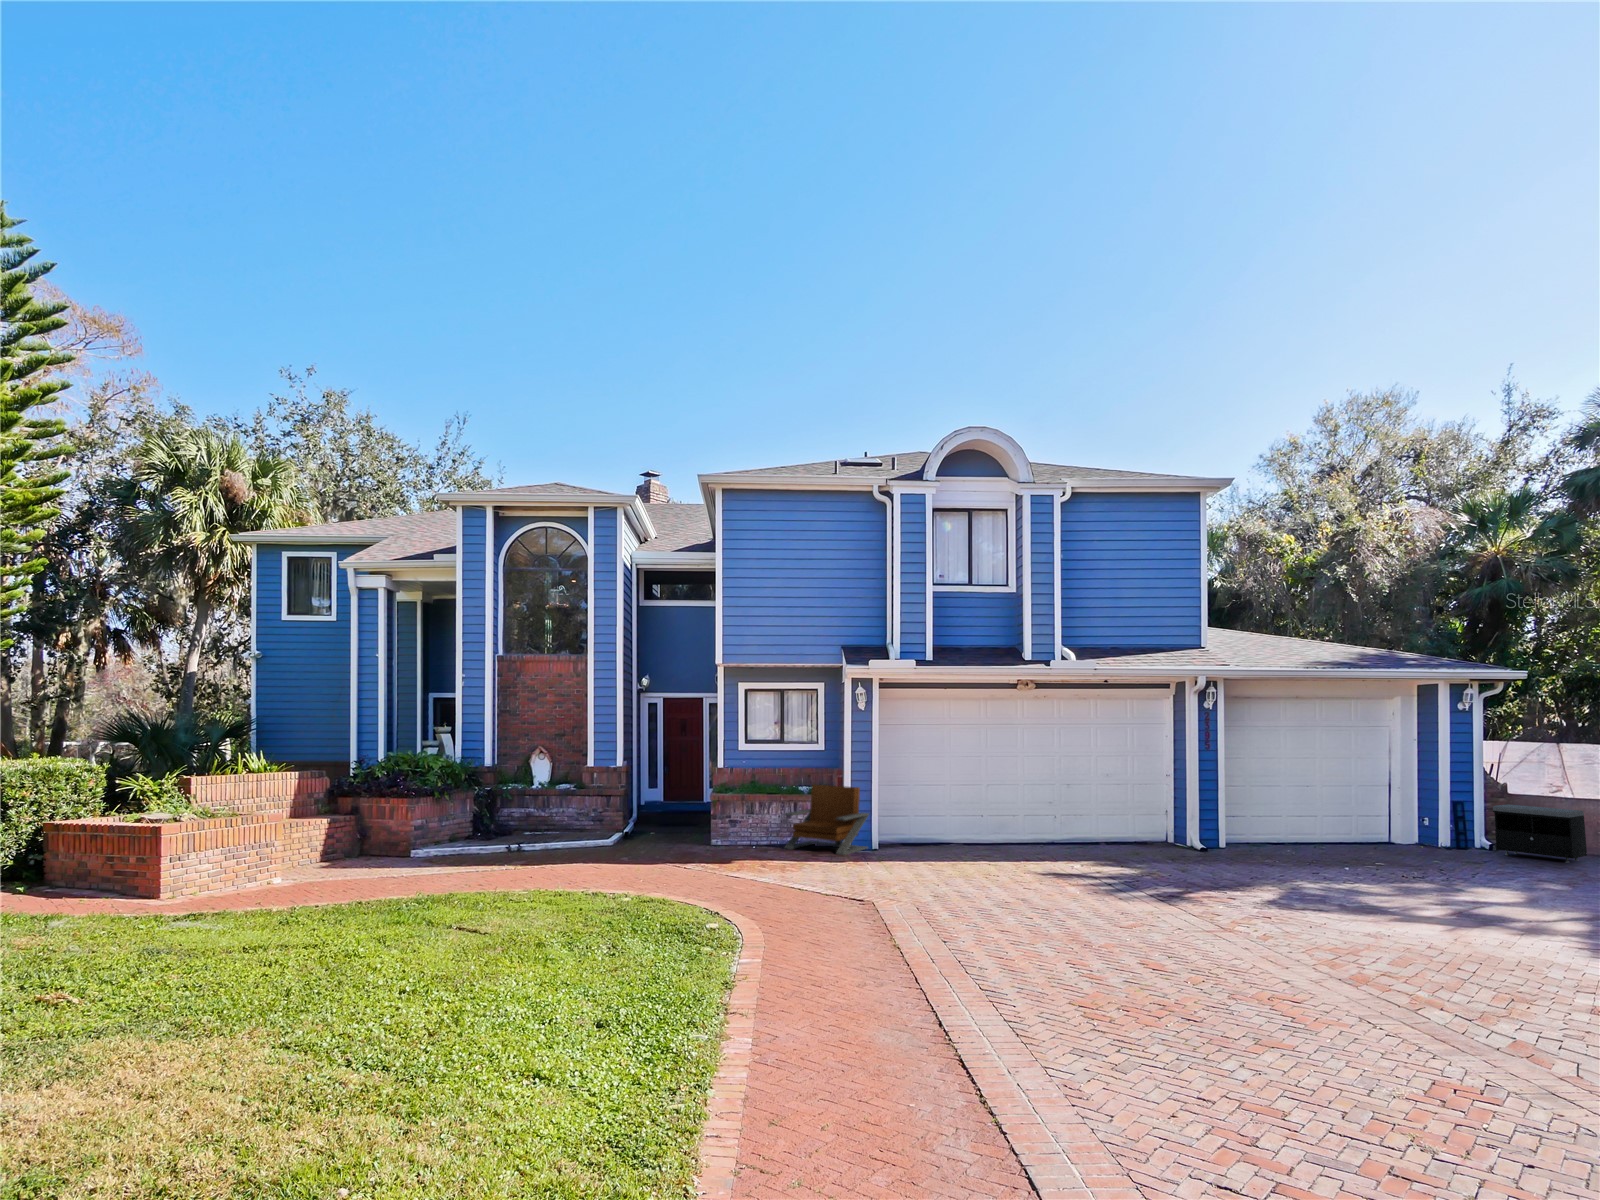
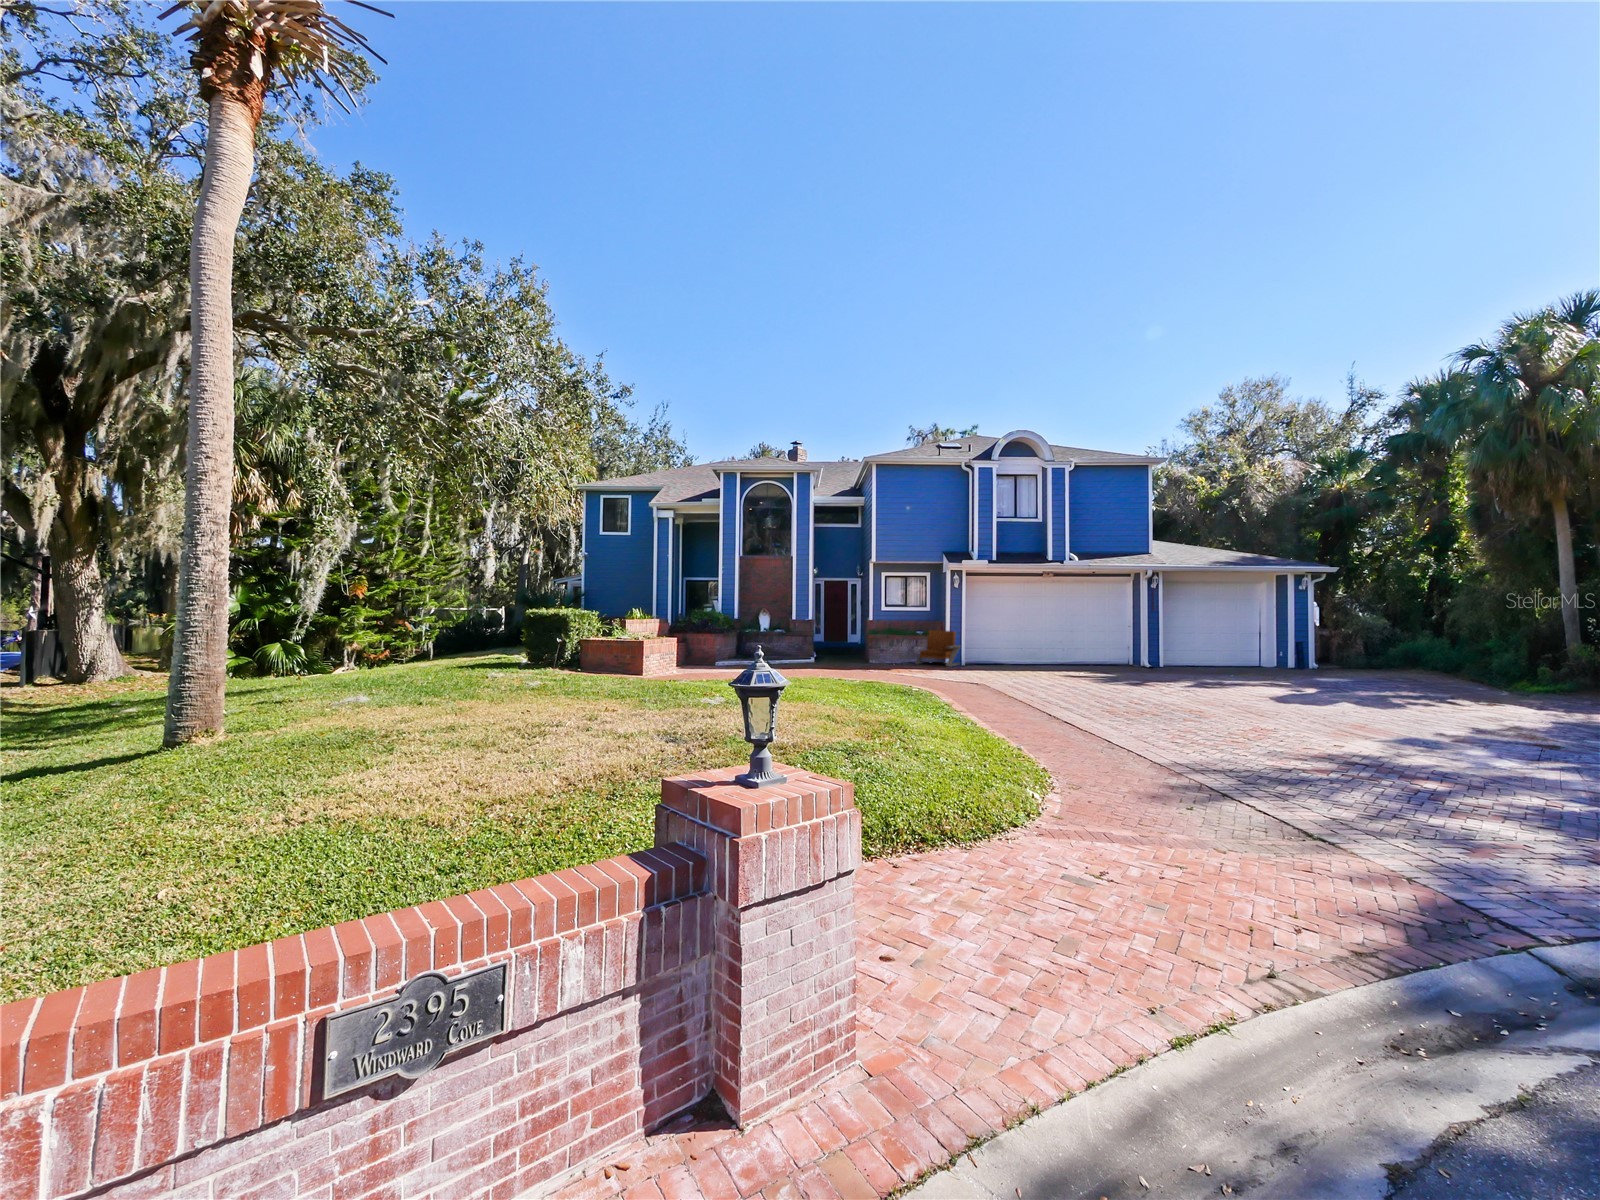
storage bench: present [1493,804,1587,863] -> none [1314,642,1367,673]

